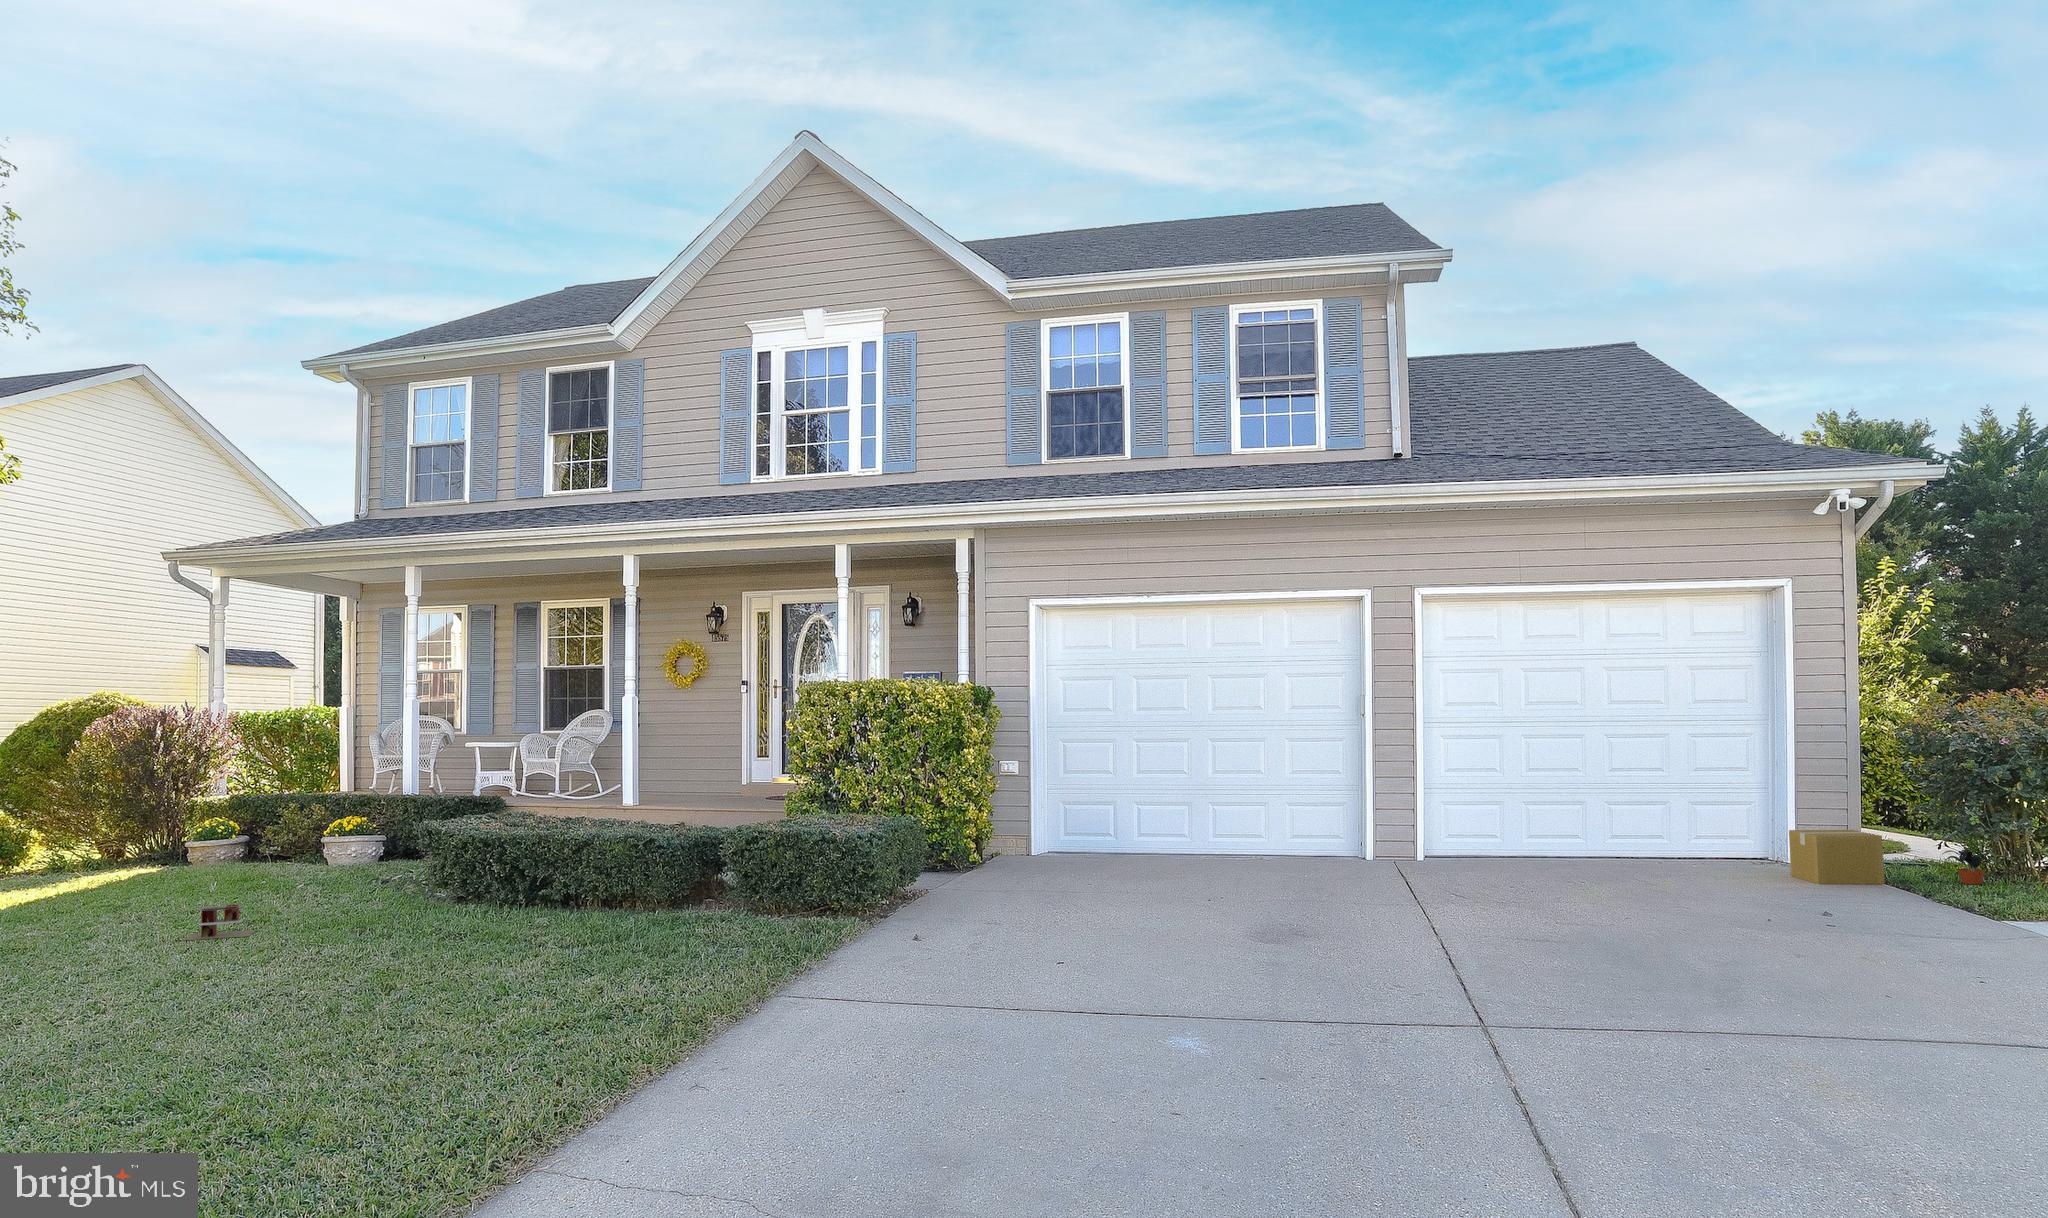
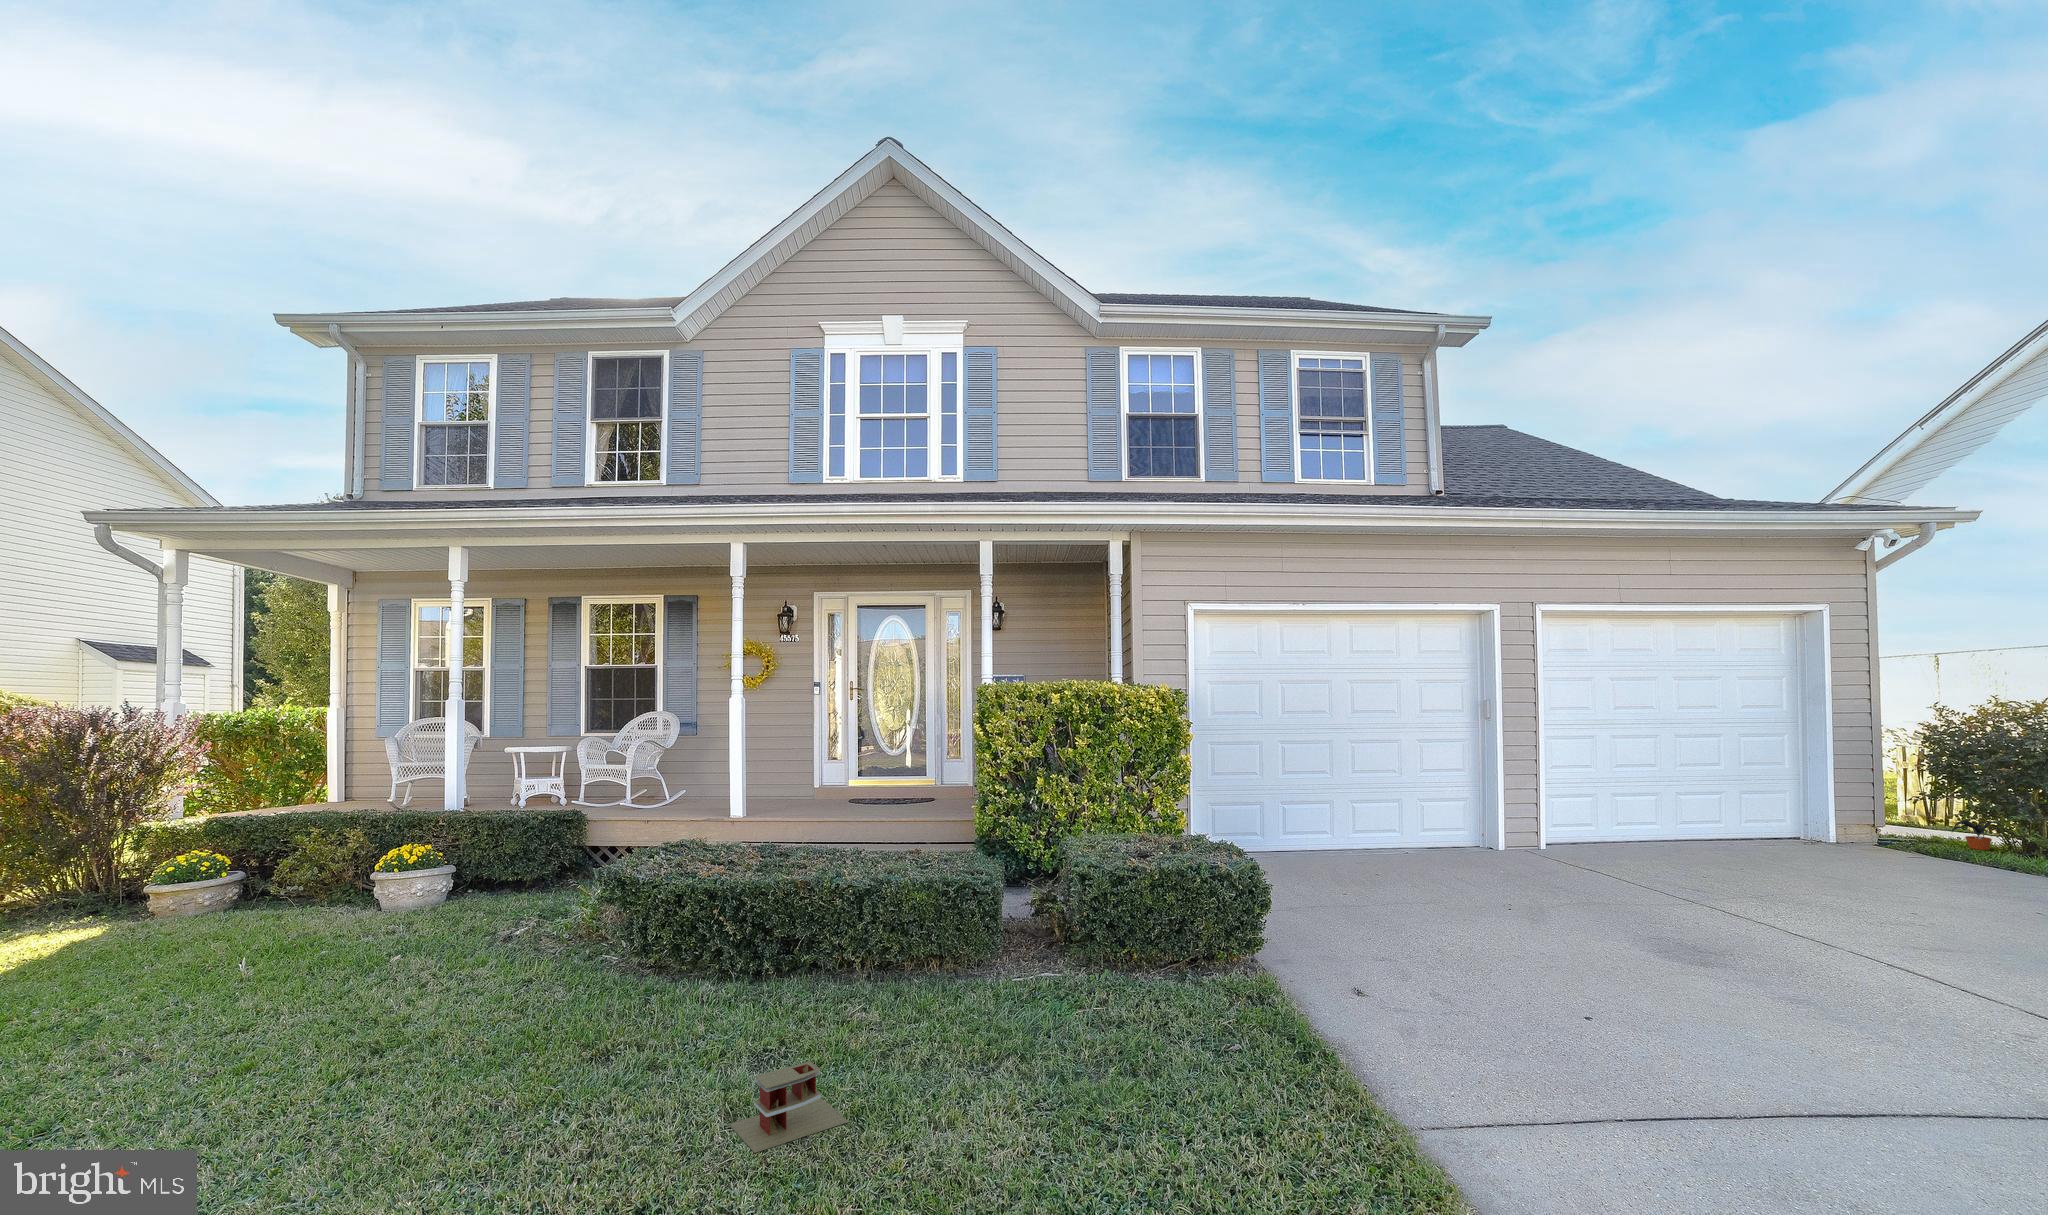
cardboard box: present [1789,830,1884,884] -> none [1832,806,1931,856]
toy house: present [183,902,256,940] -> present [729,1061,849,1153]

